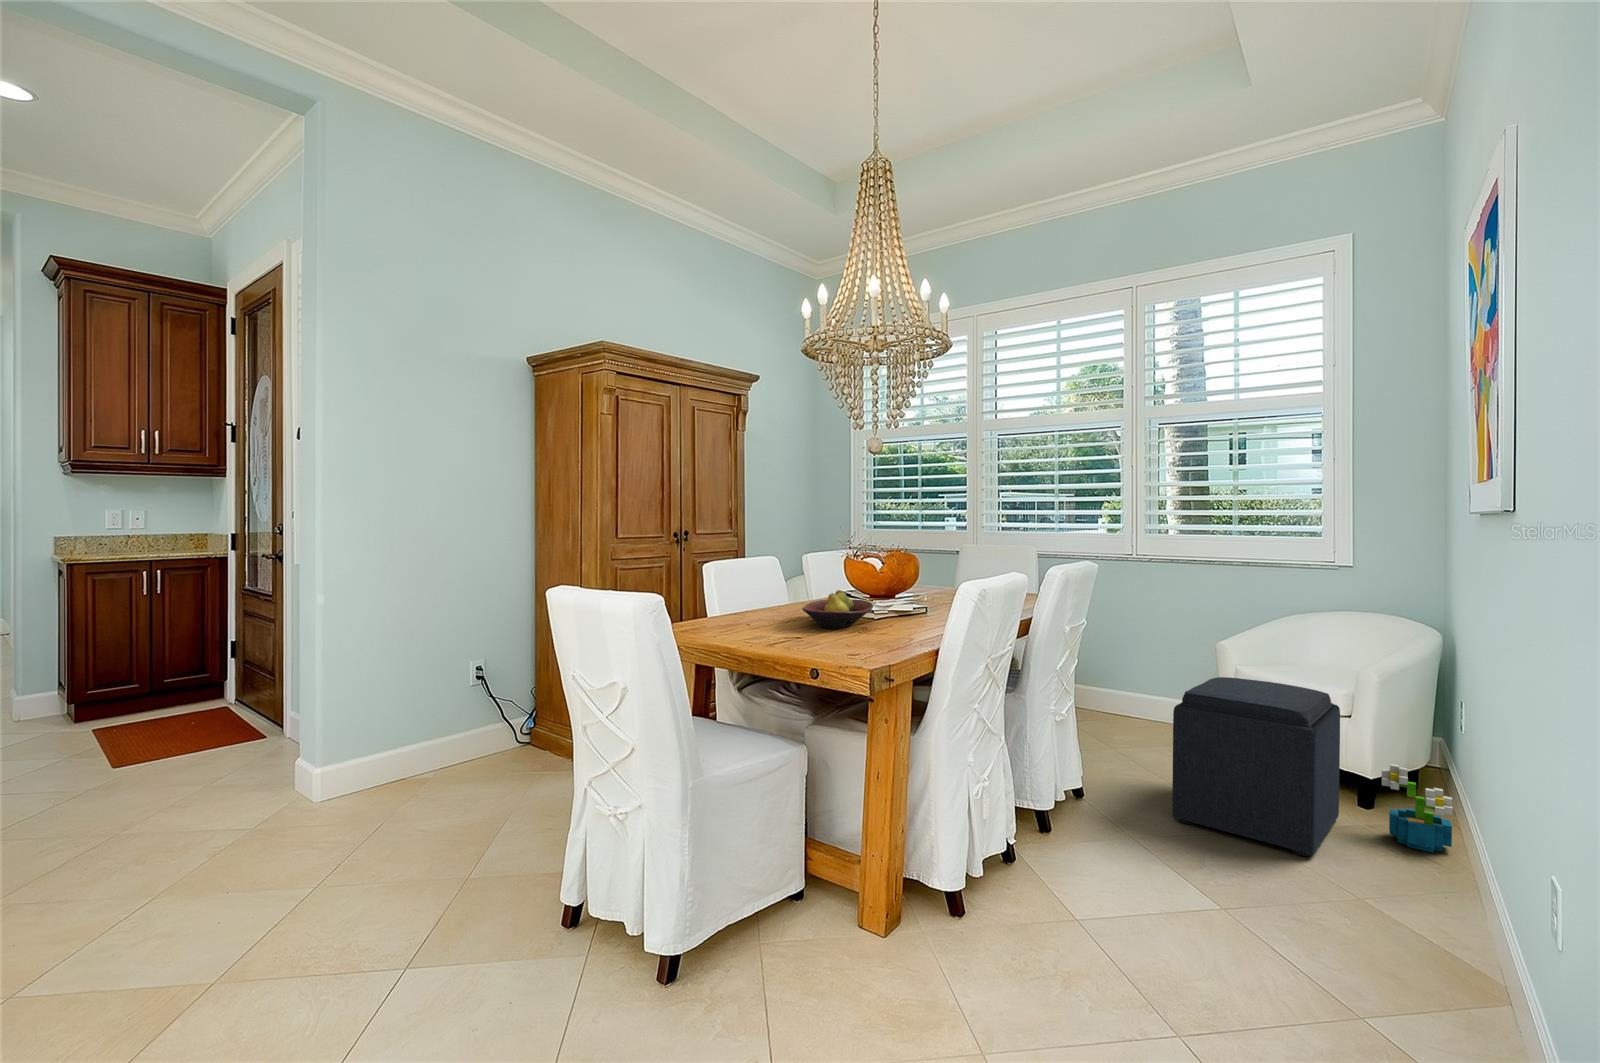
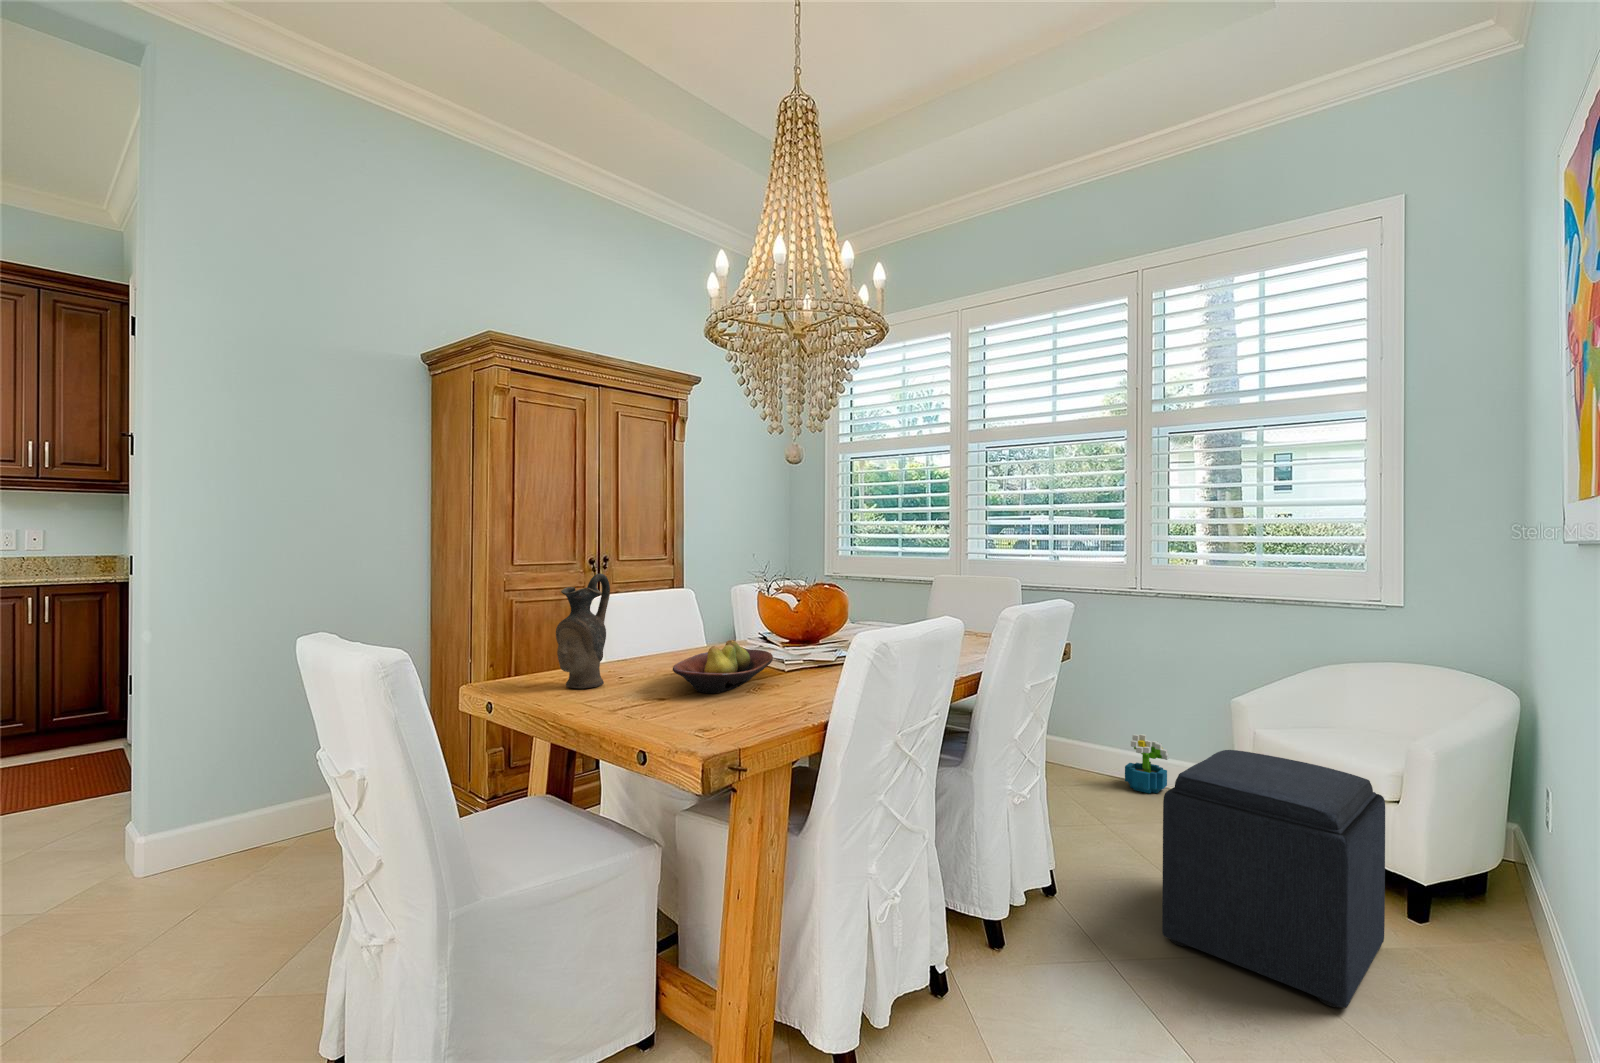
ceramic pitcher: none [707,537,745,627] -> present [556,574,610,688]
decorative plant: present [1382,764,1453,852] -> present [1125,734,1169,793]

